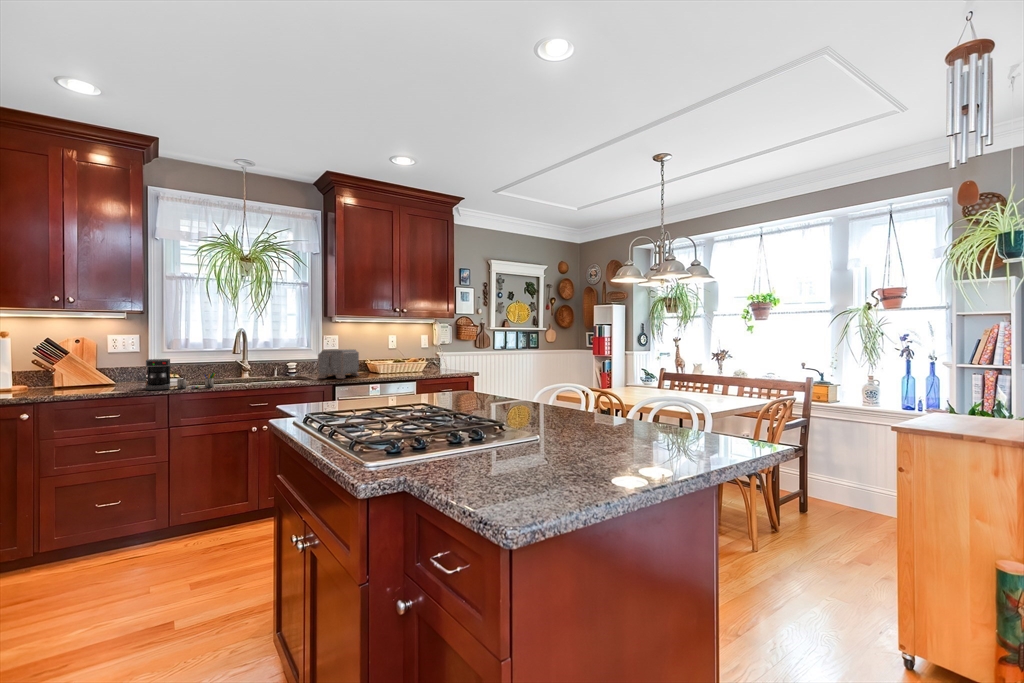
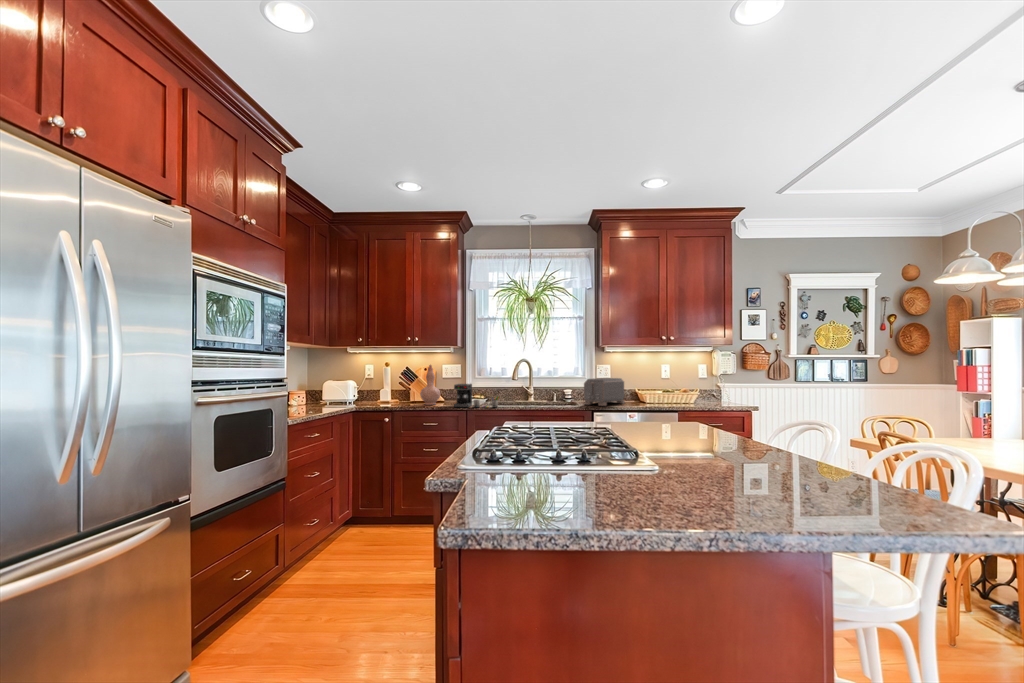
vase: none [81,334,117,390] -> present [420,365,441,405]

